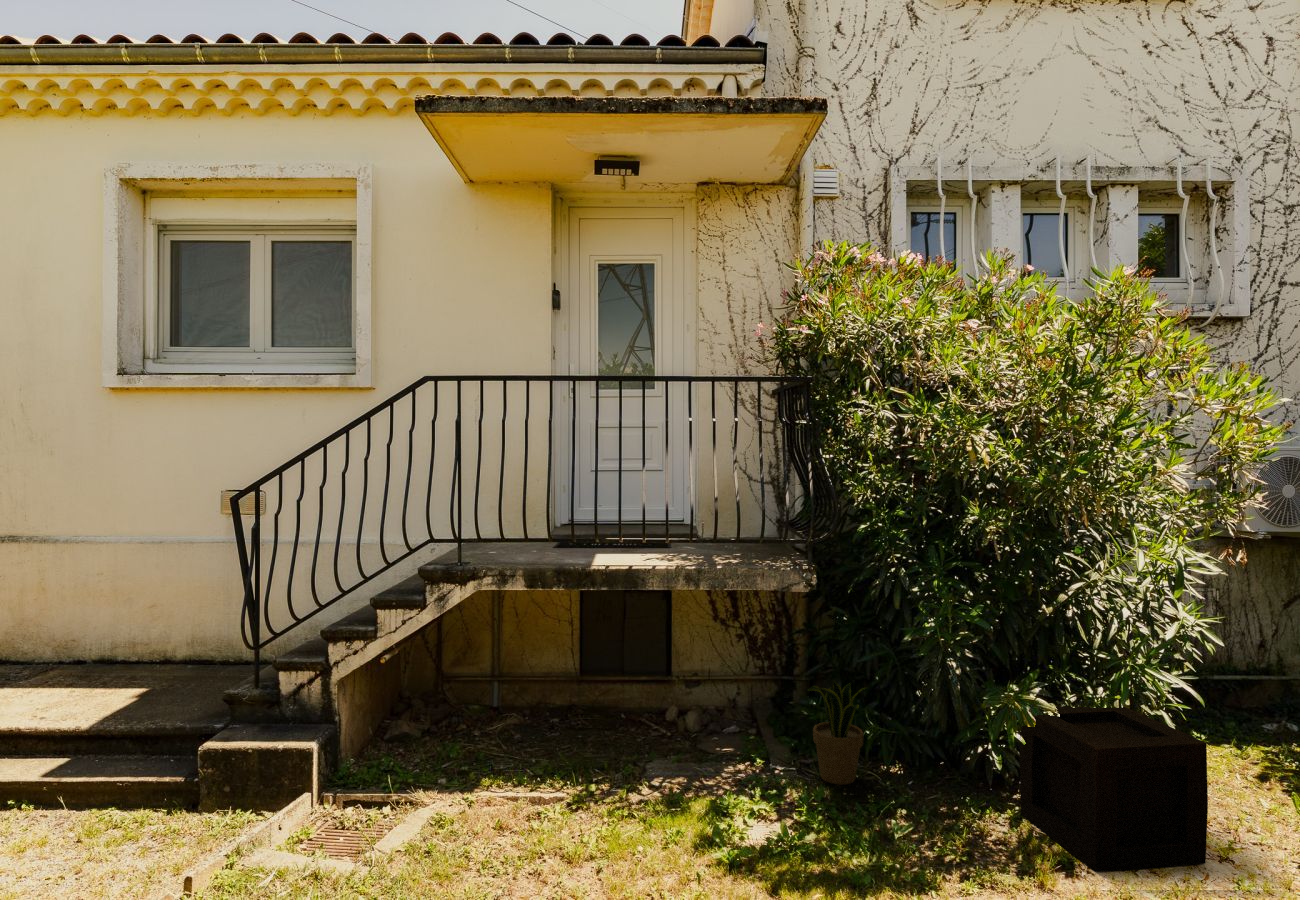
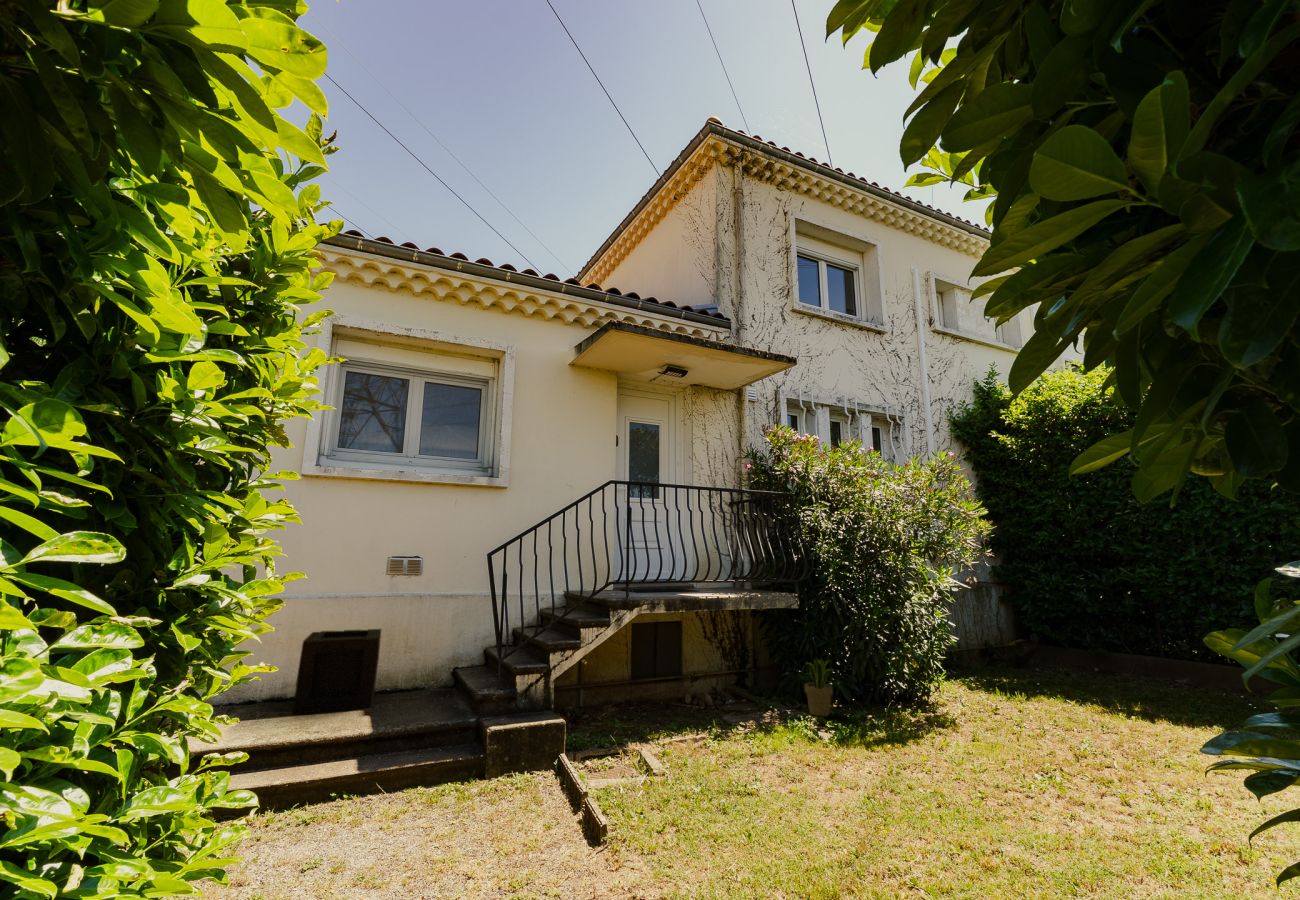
wooden crate: present [1020,706,1208,872] -> present [293,629,381,714]

